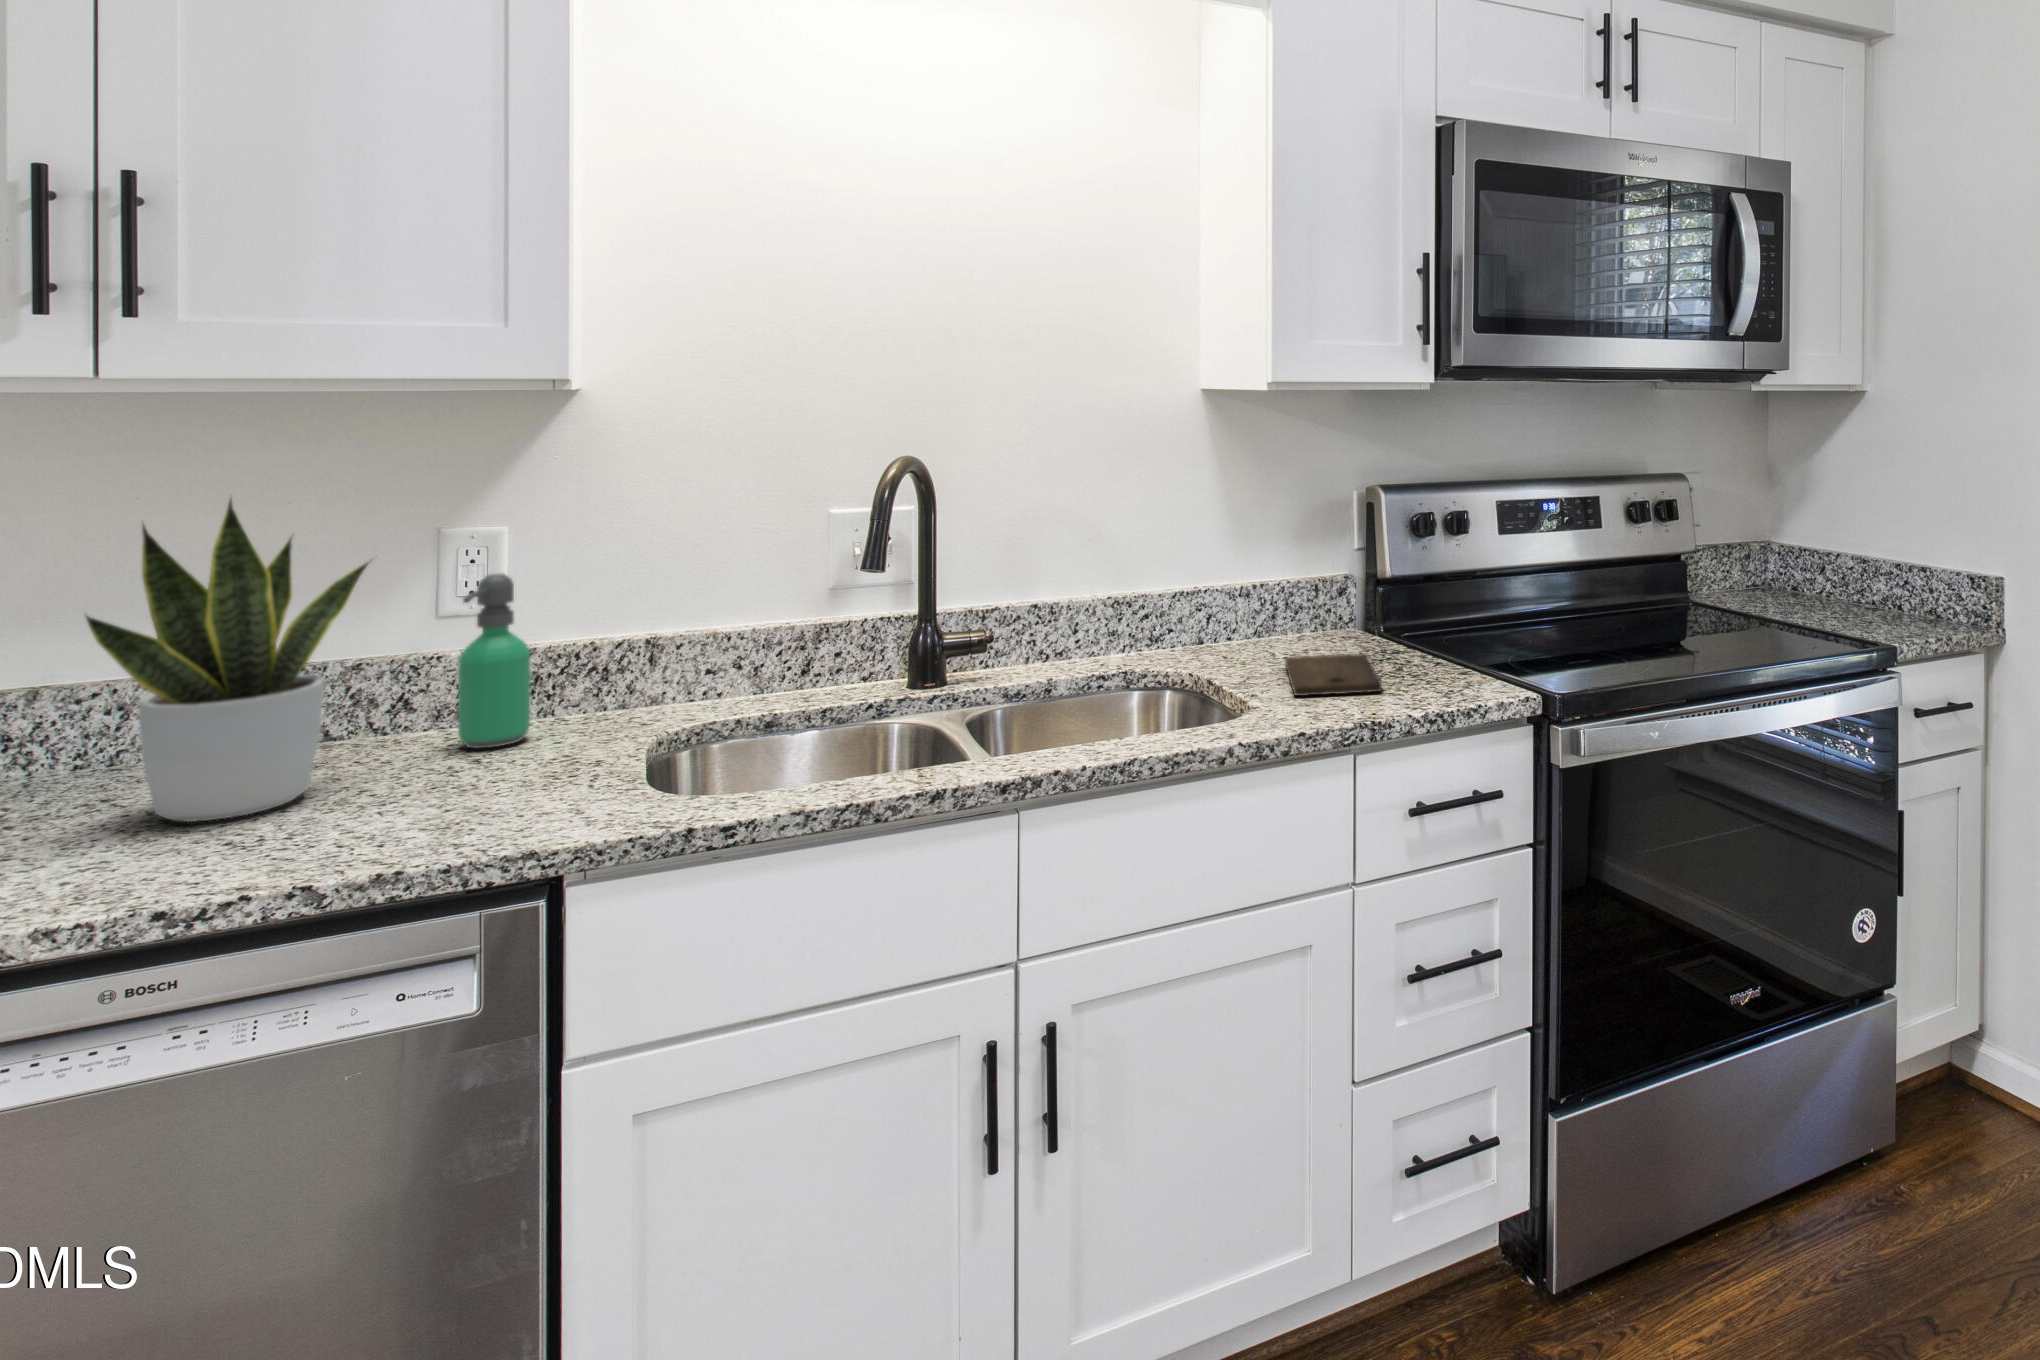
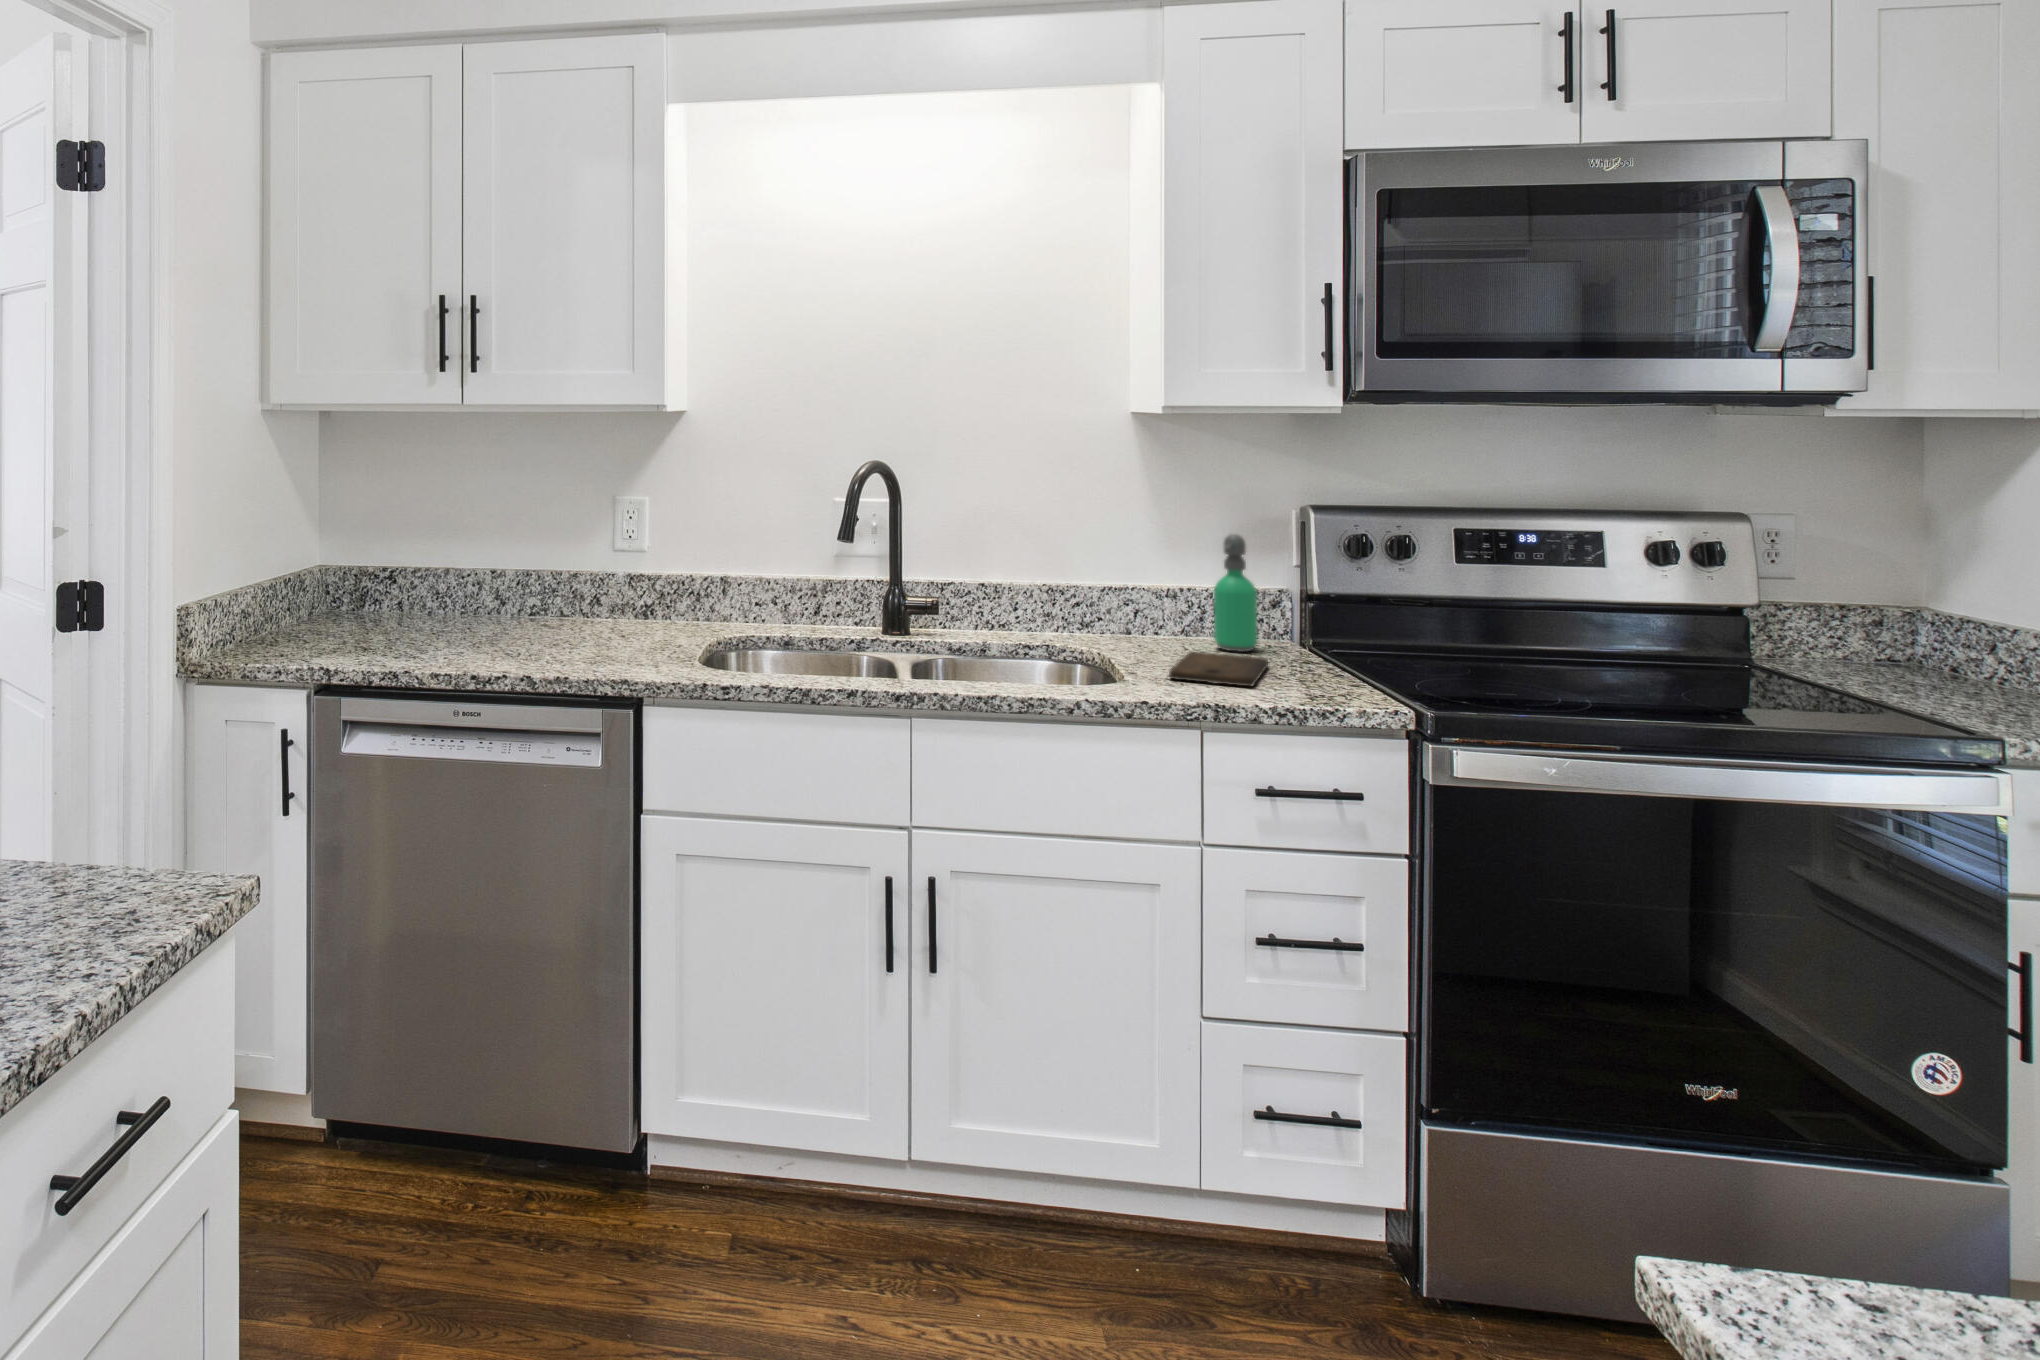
potted plant: present [86,499,368,822] -> none [454,465,577,644]
soap dispenser: present [458,574,531,749] -> present [1214,534,1257,652]

